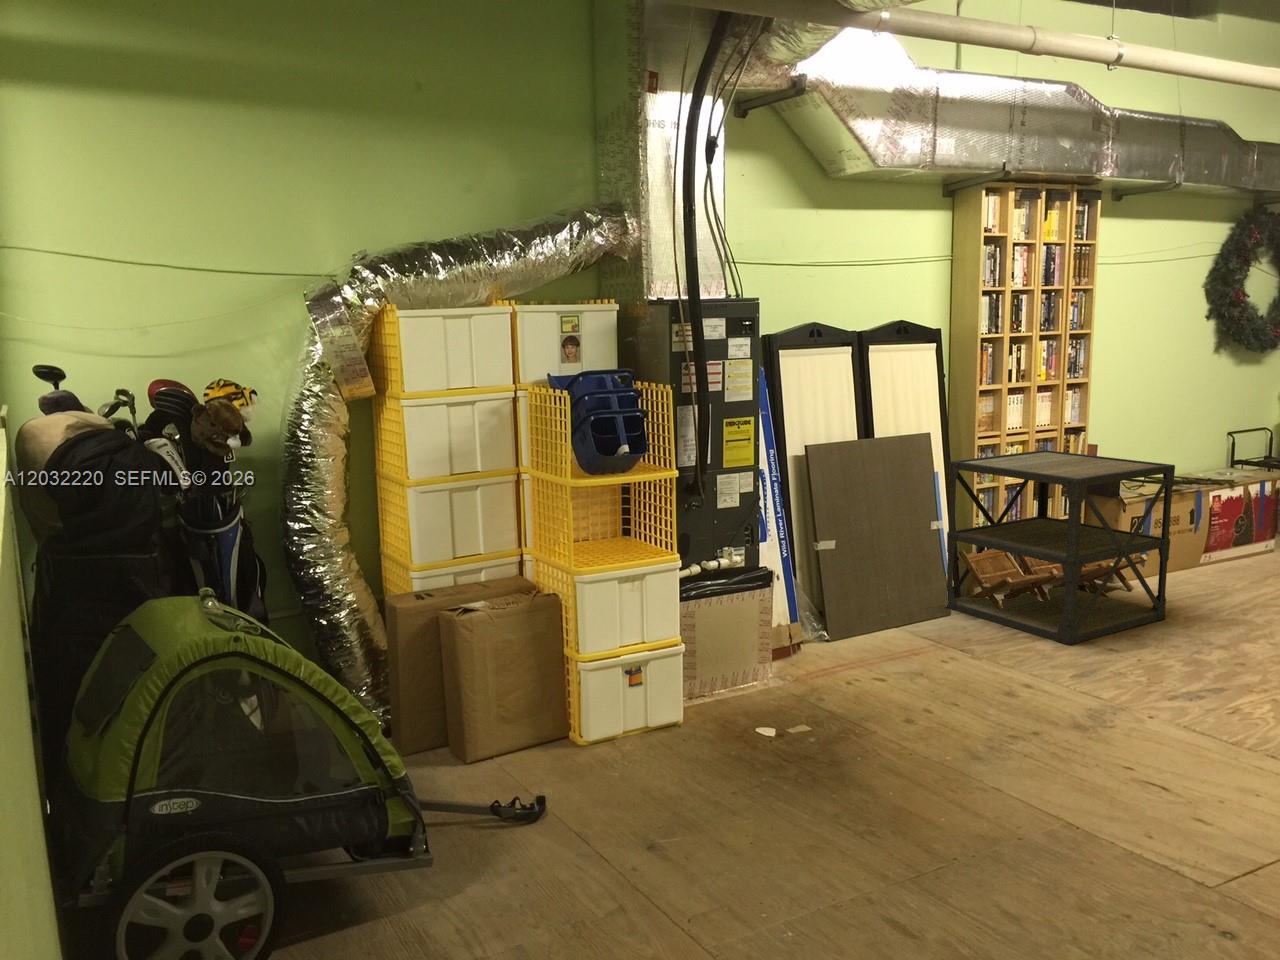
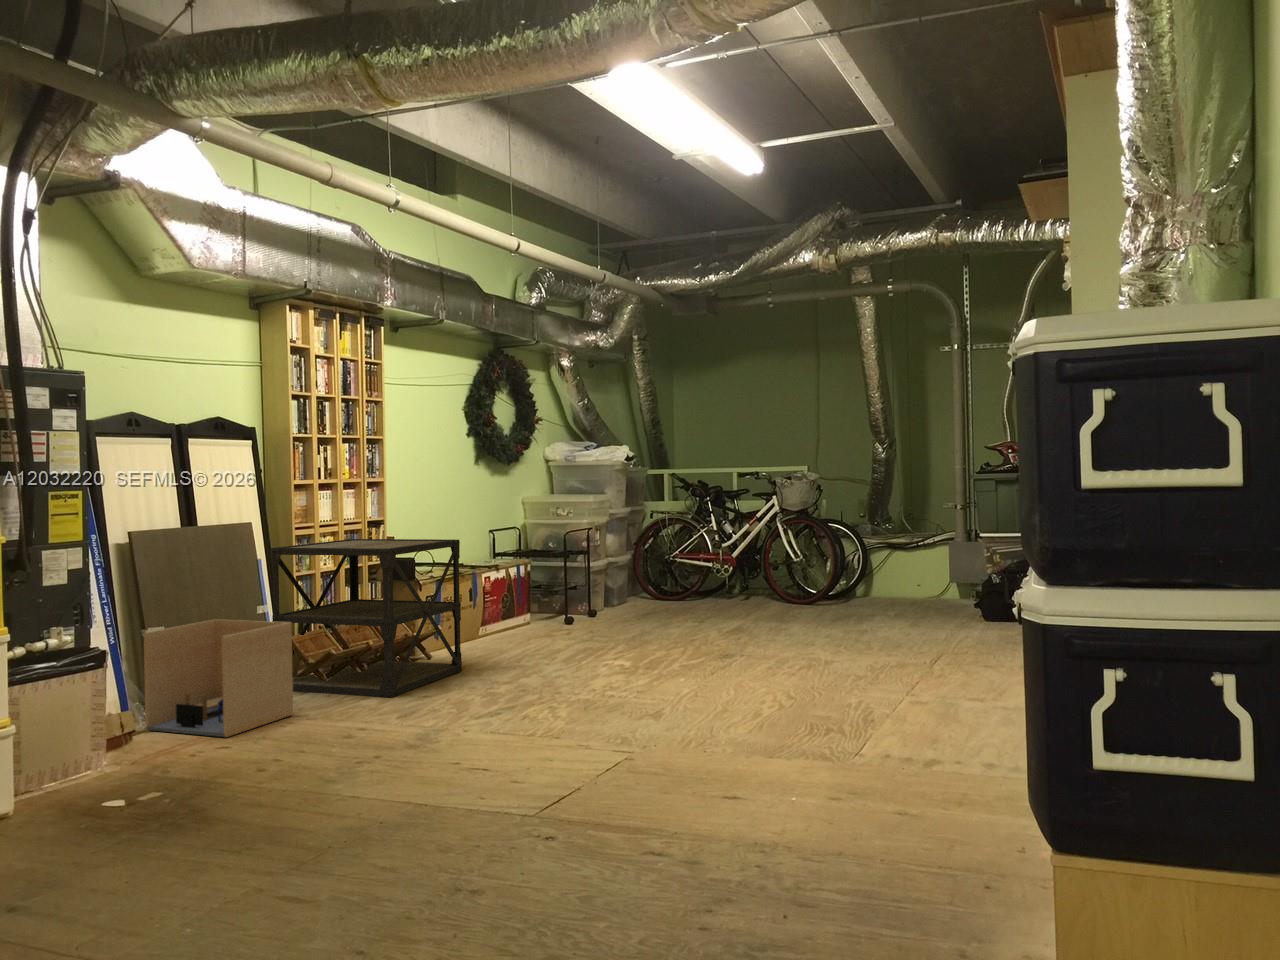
cardboard box: none [814,536,959,667] -> present [144,619,293,737]

